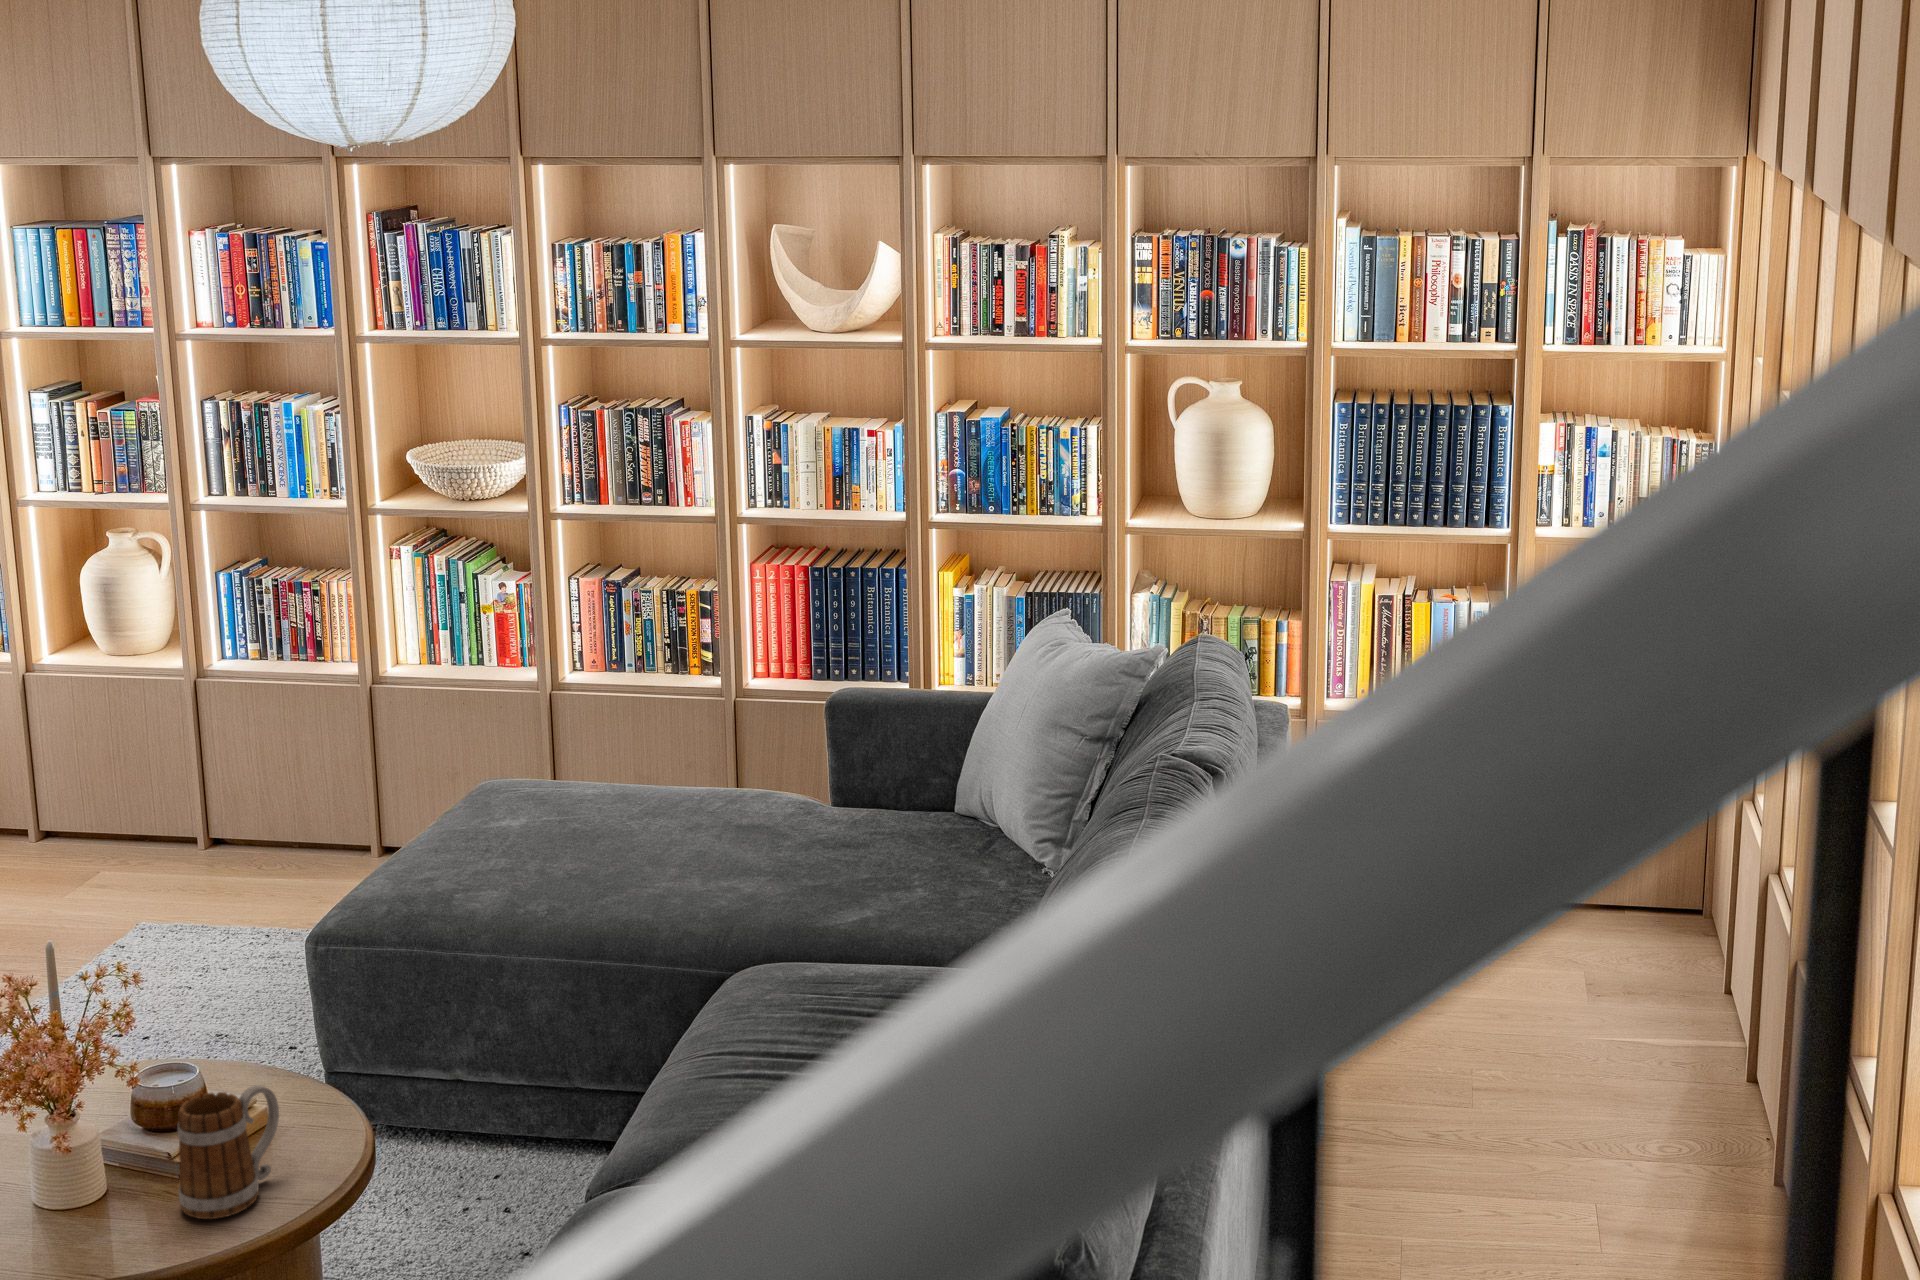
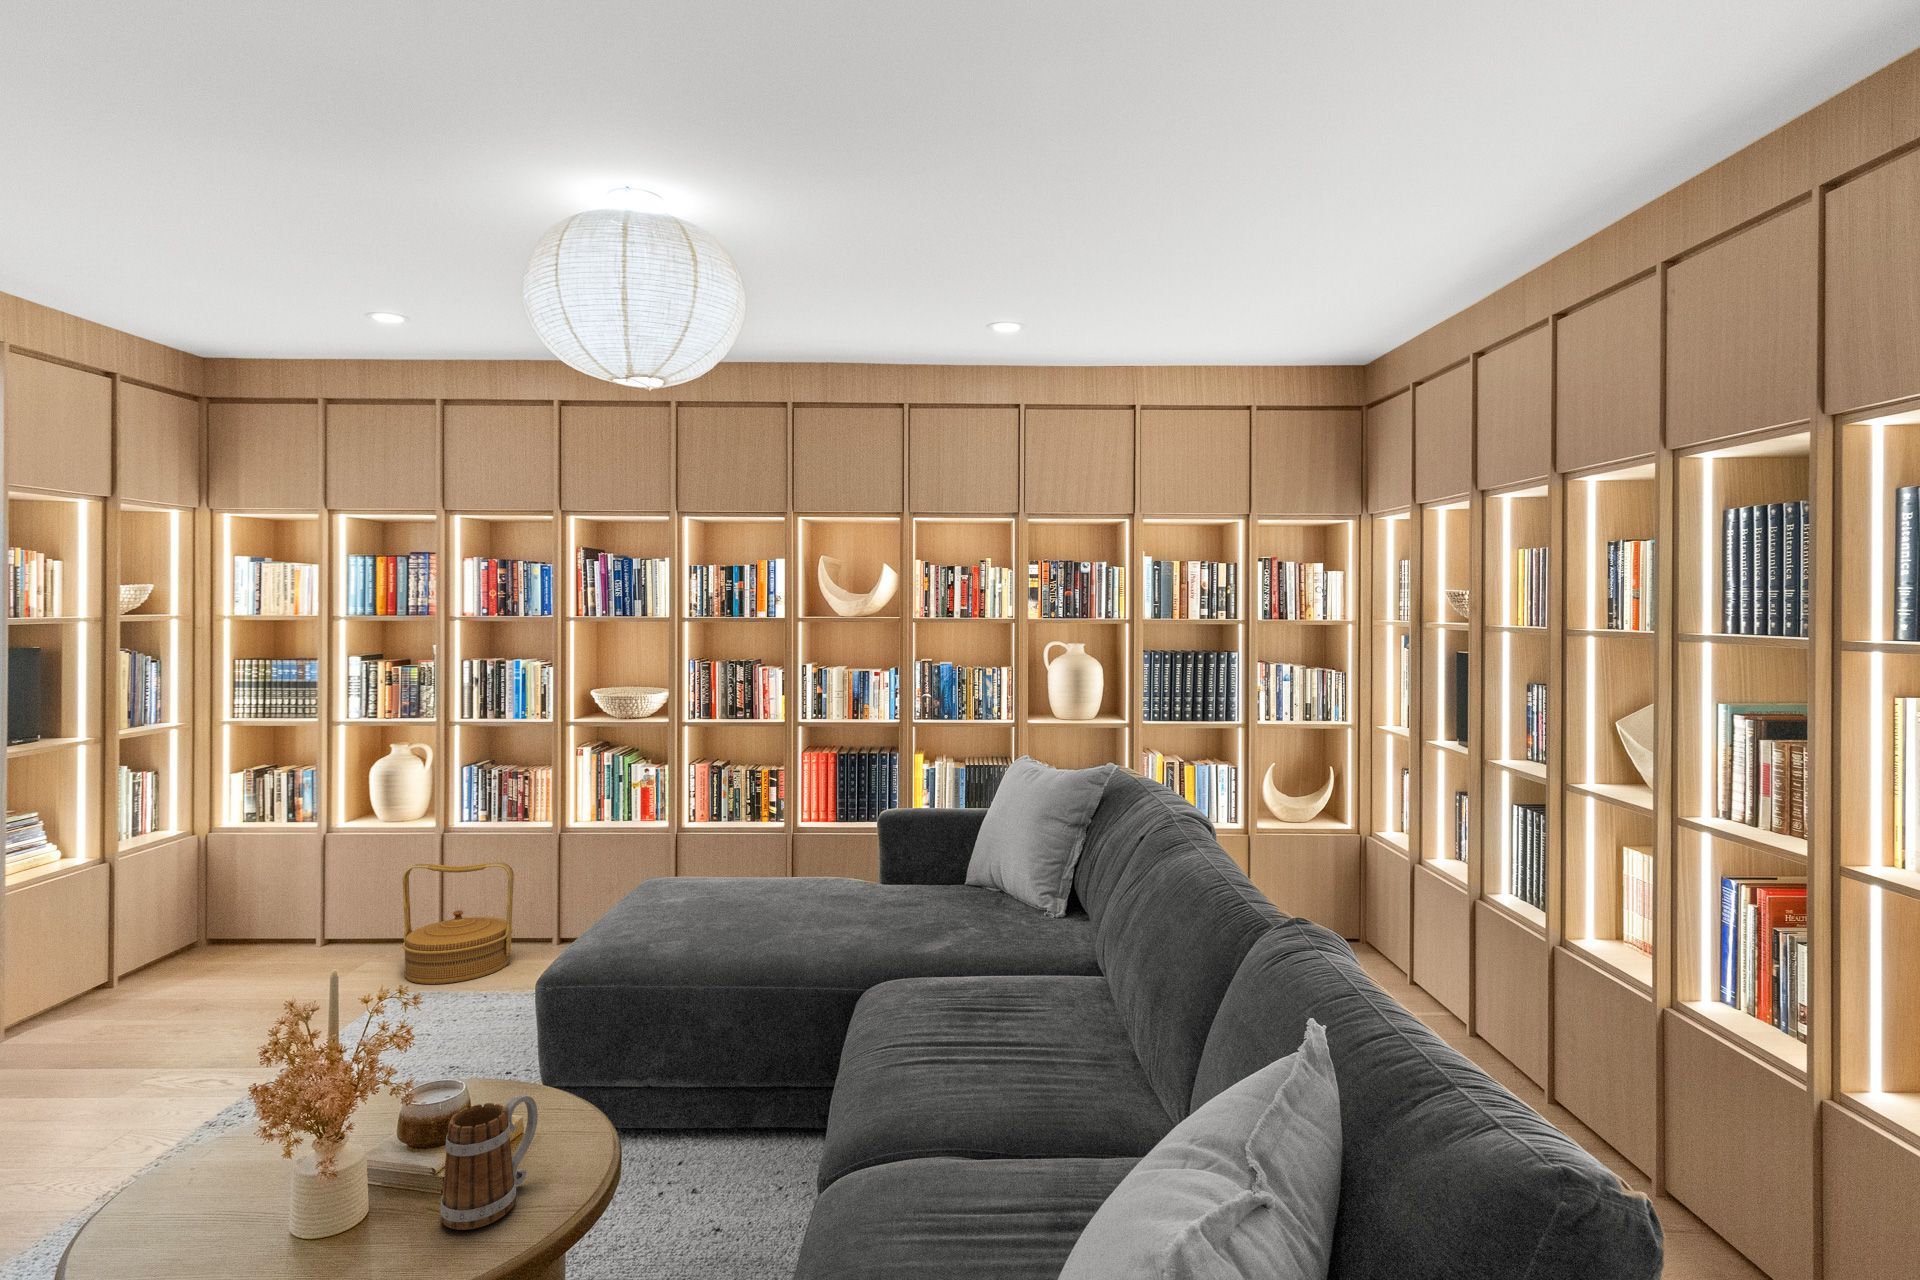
woven basket: none [145,728,310,906] -> present [402,863,514,984]

